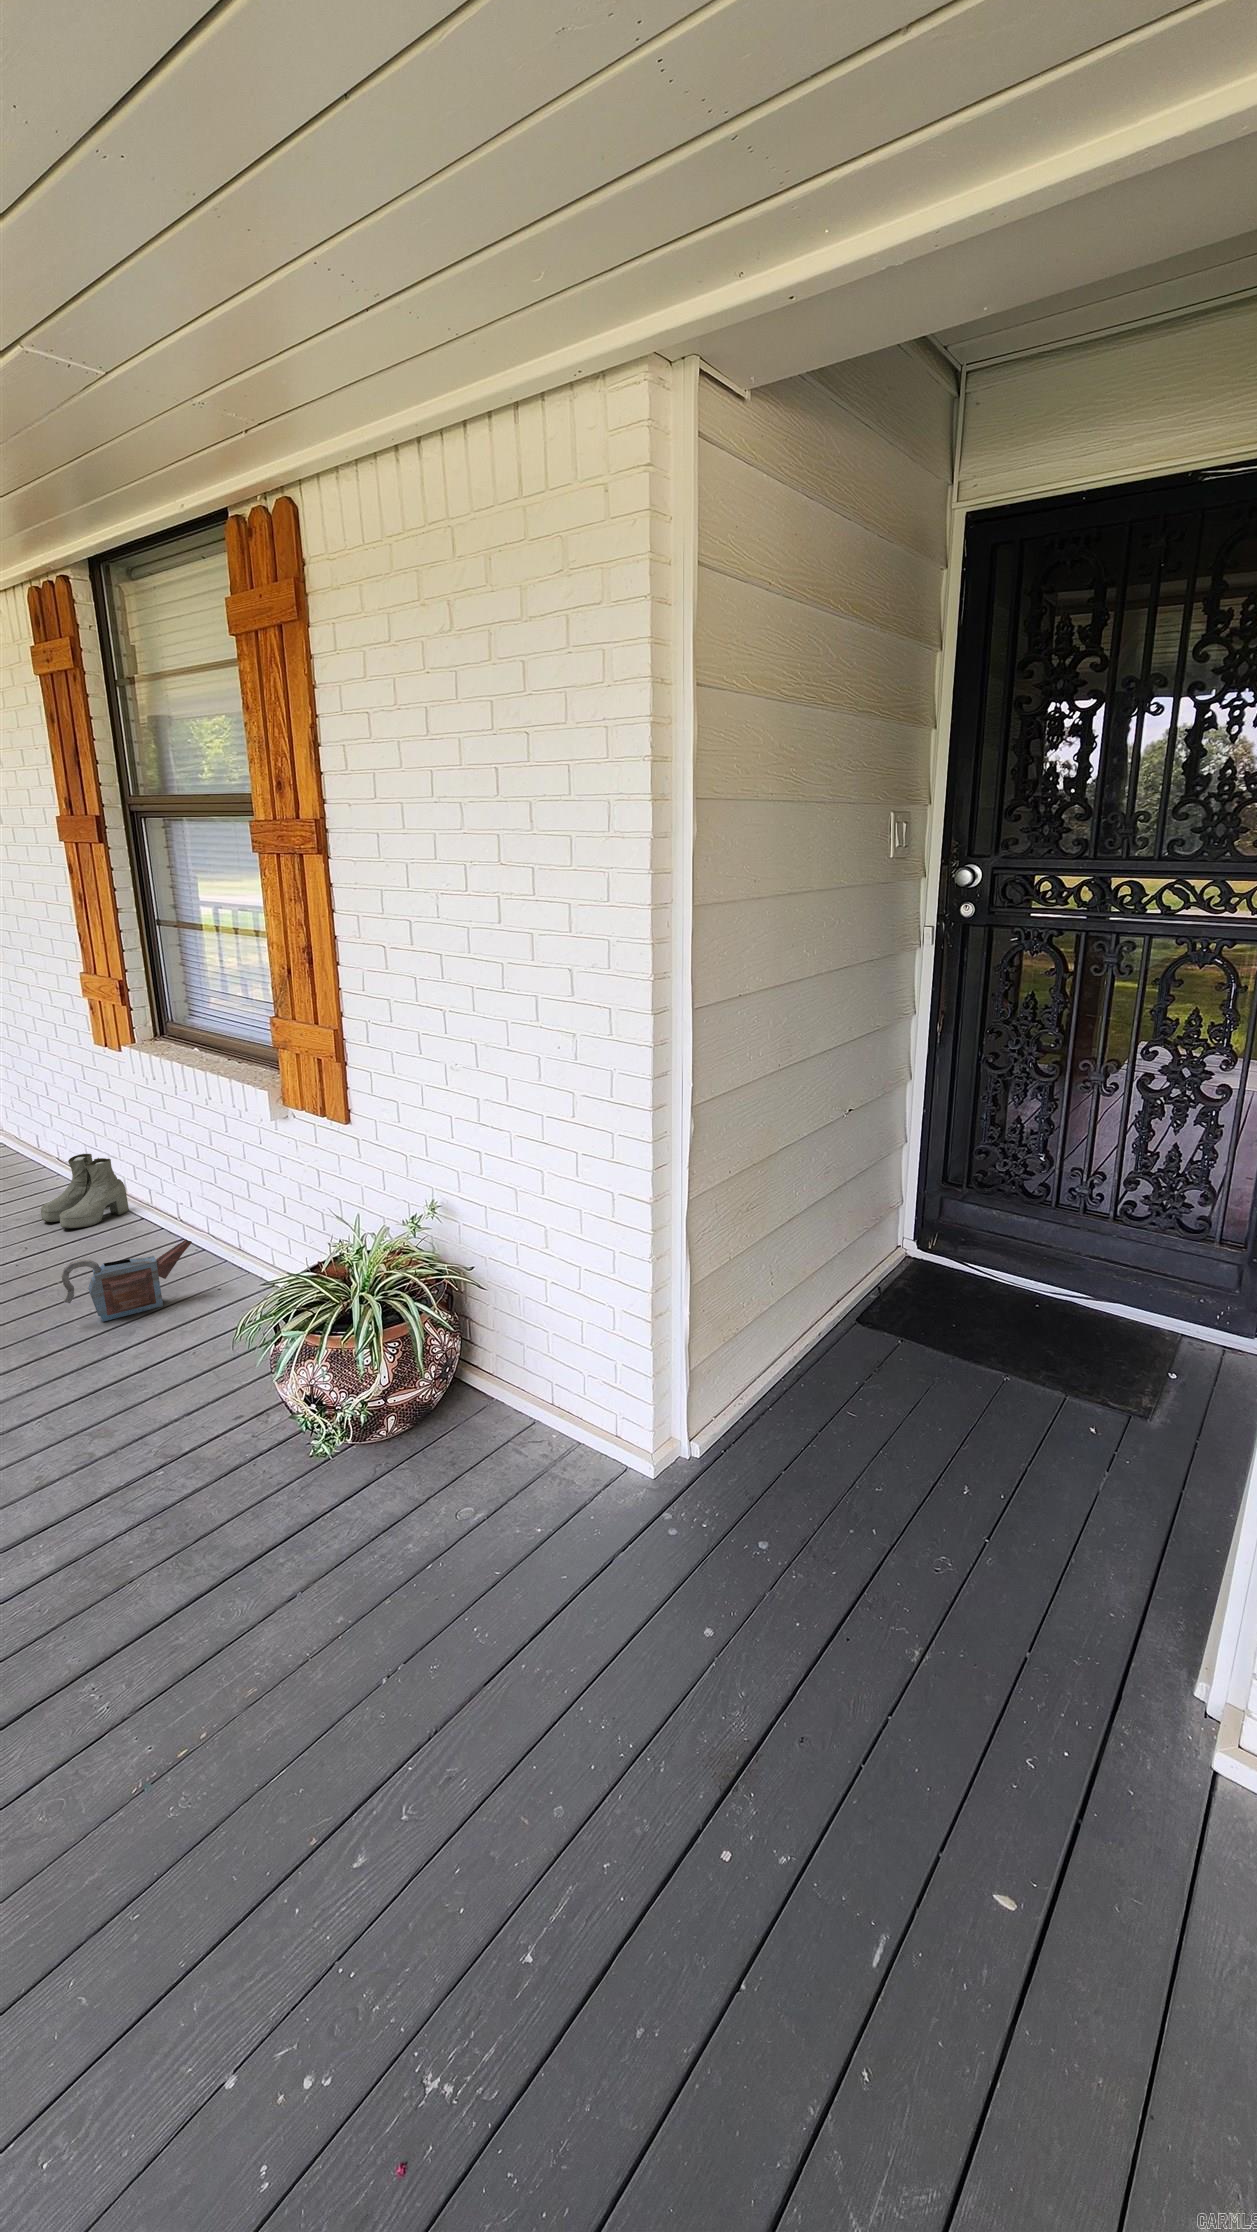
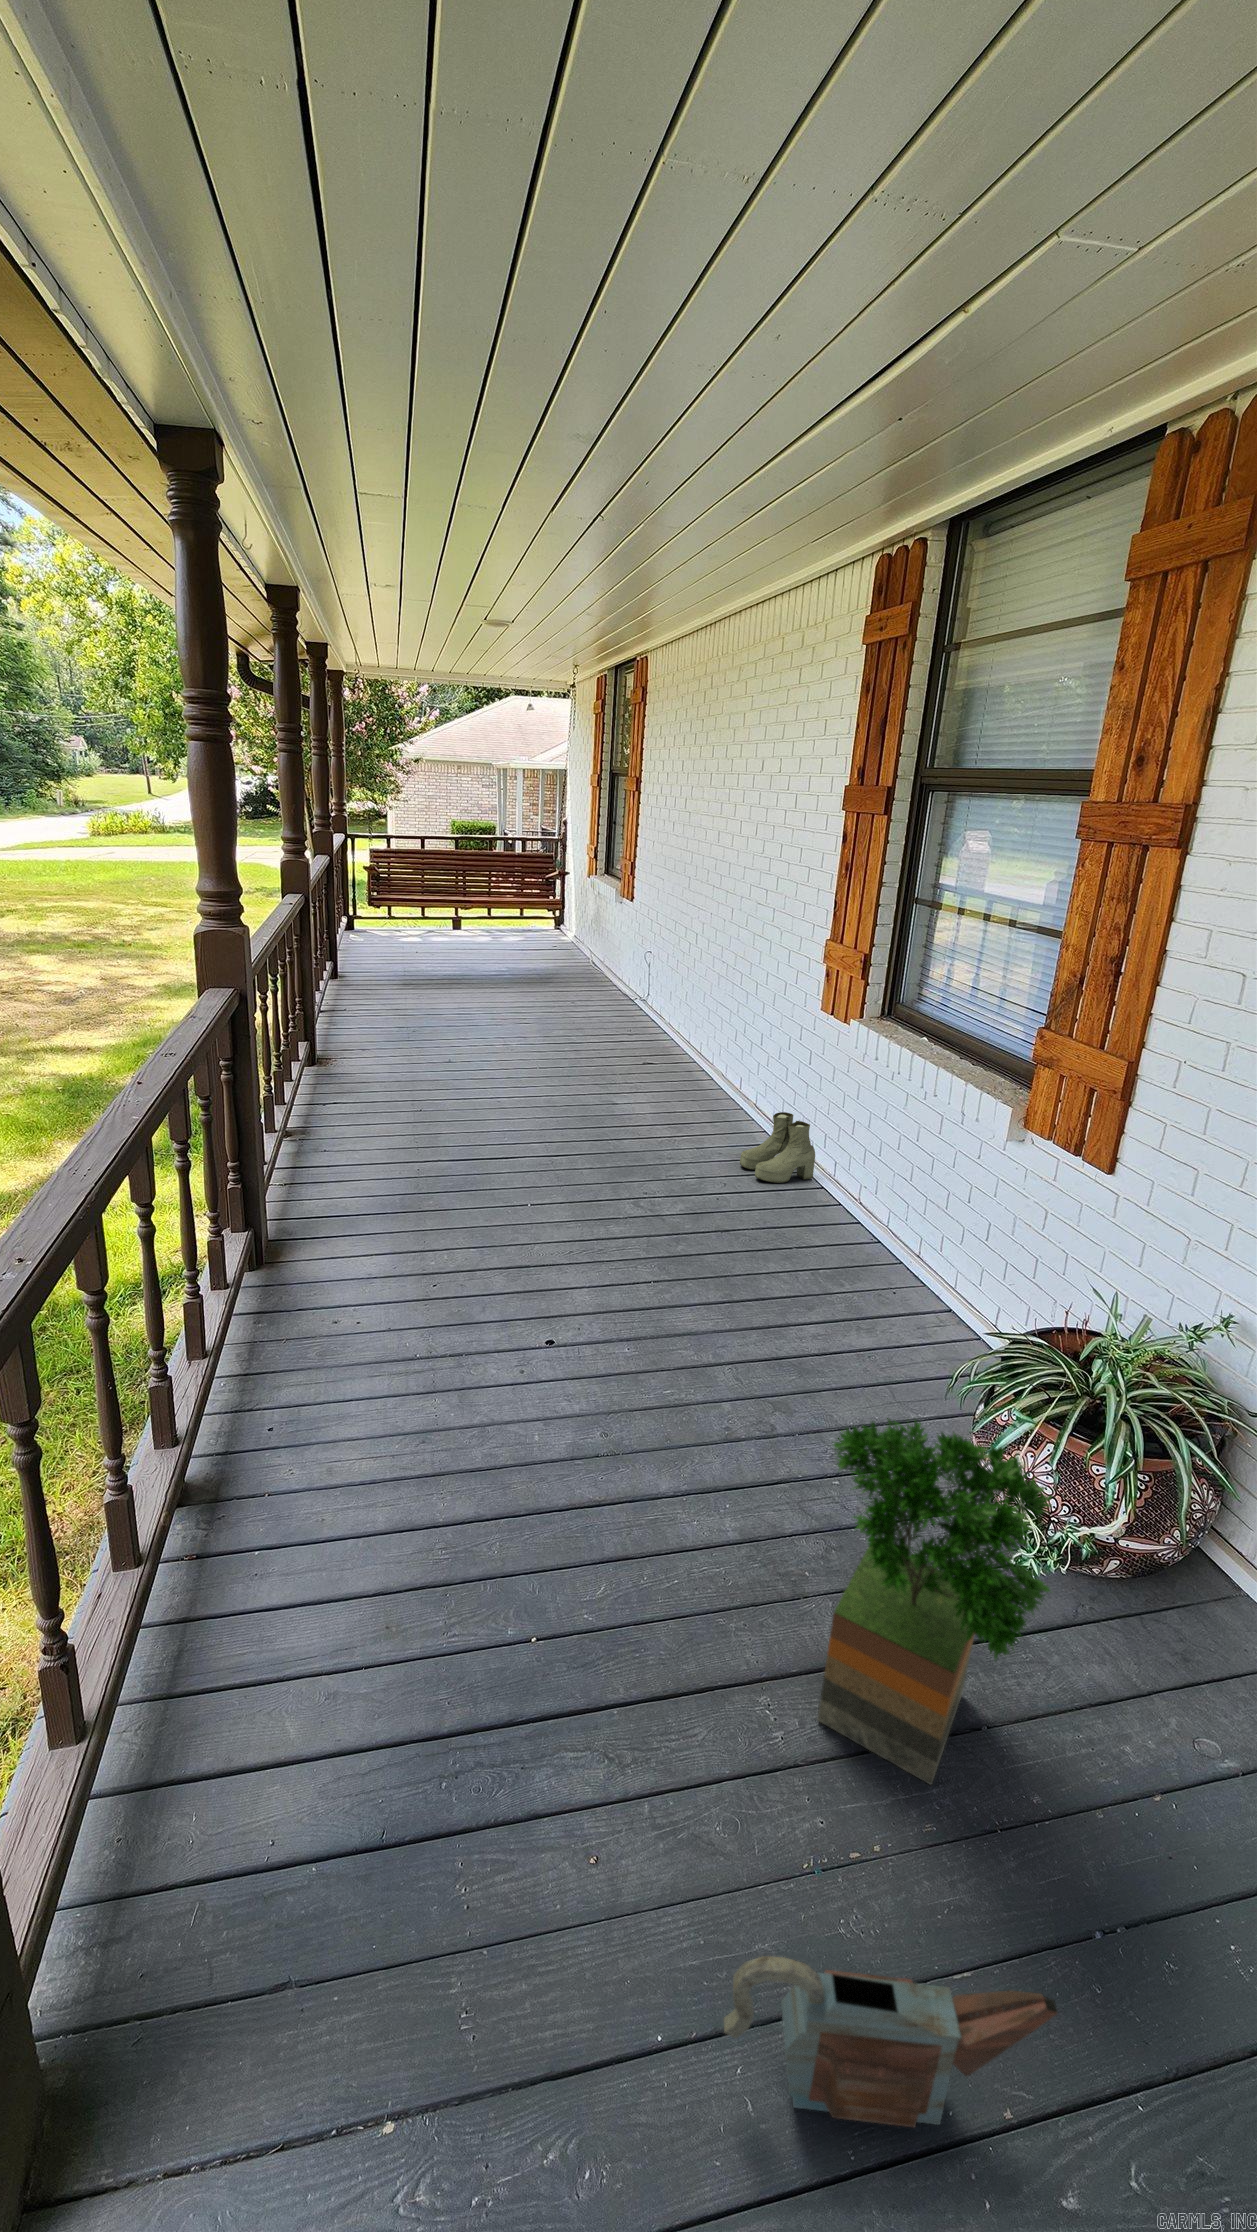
watering can: present [61,1240,192,1322] -> present [724,1956,1058,2127]
potted tree: none [89,1354,298,1662] -> present [817,1418,1052,1785]

